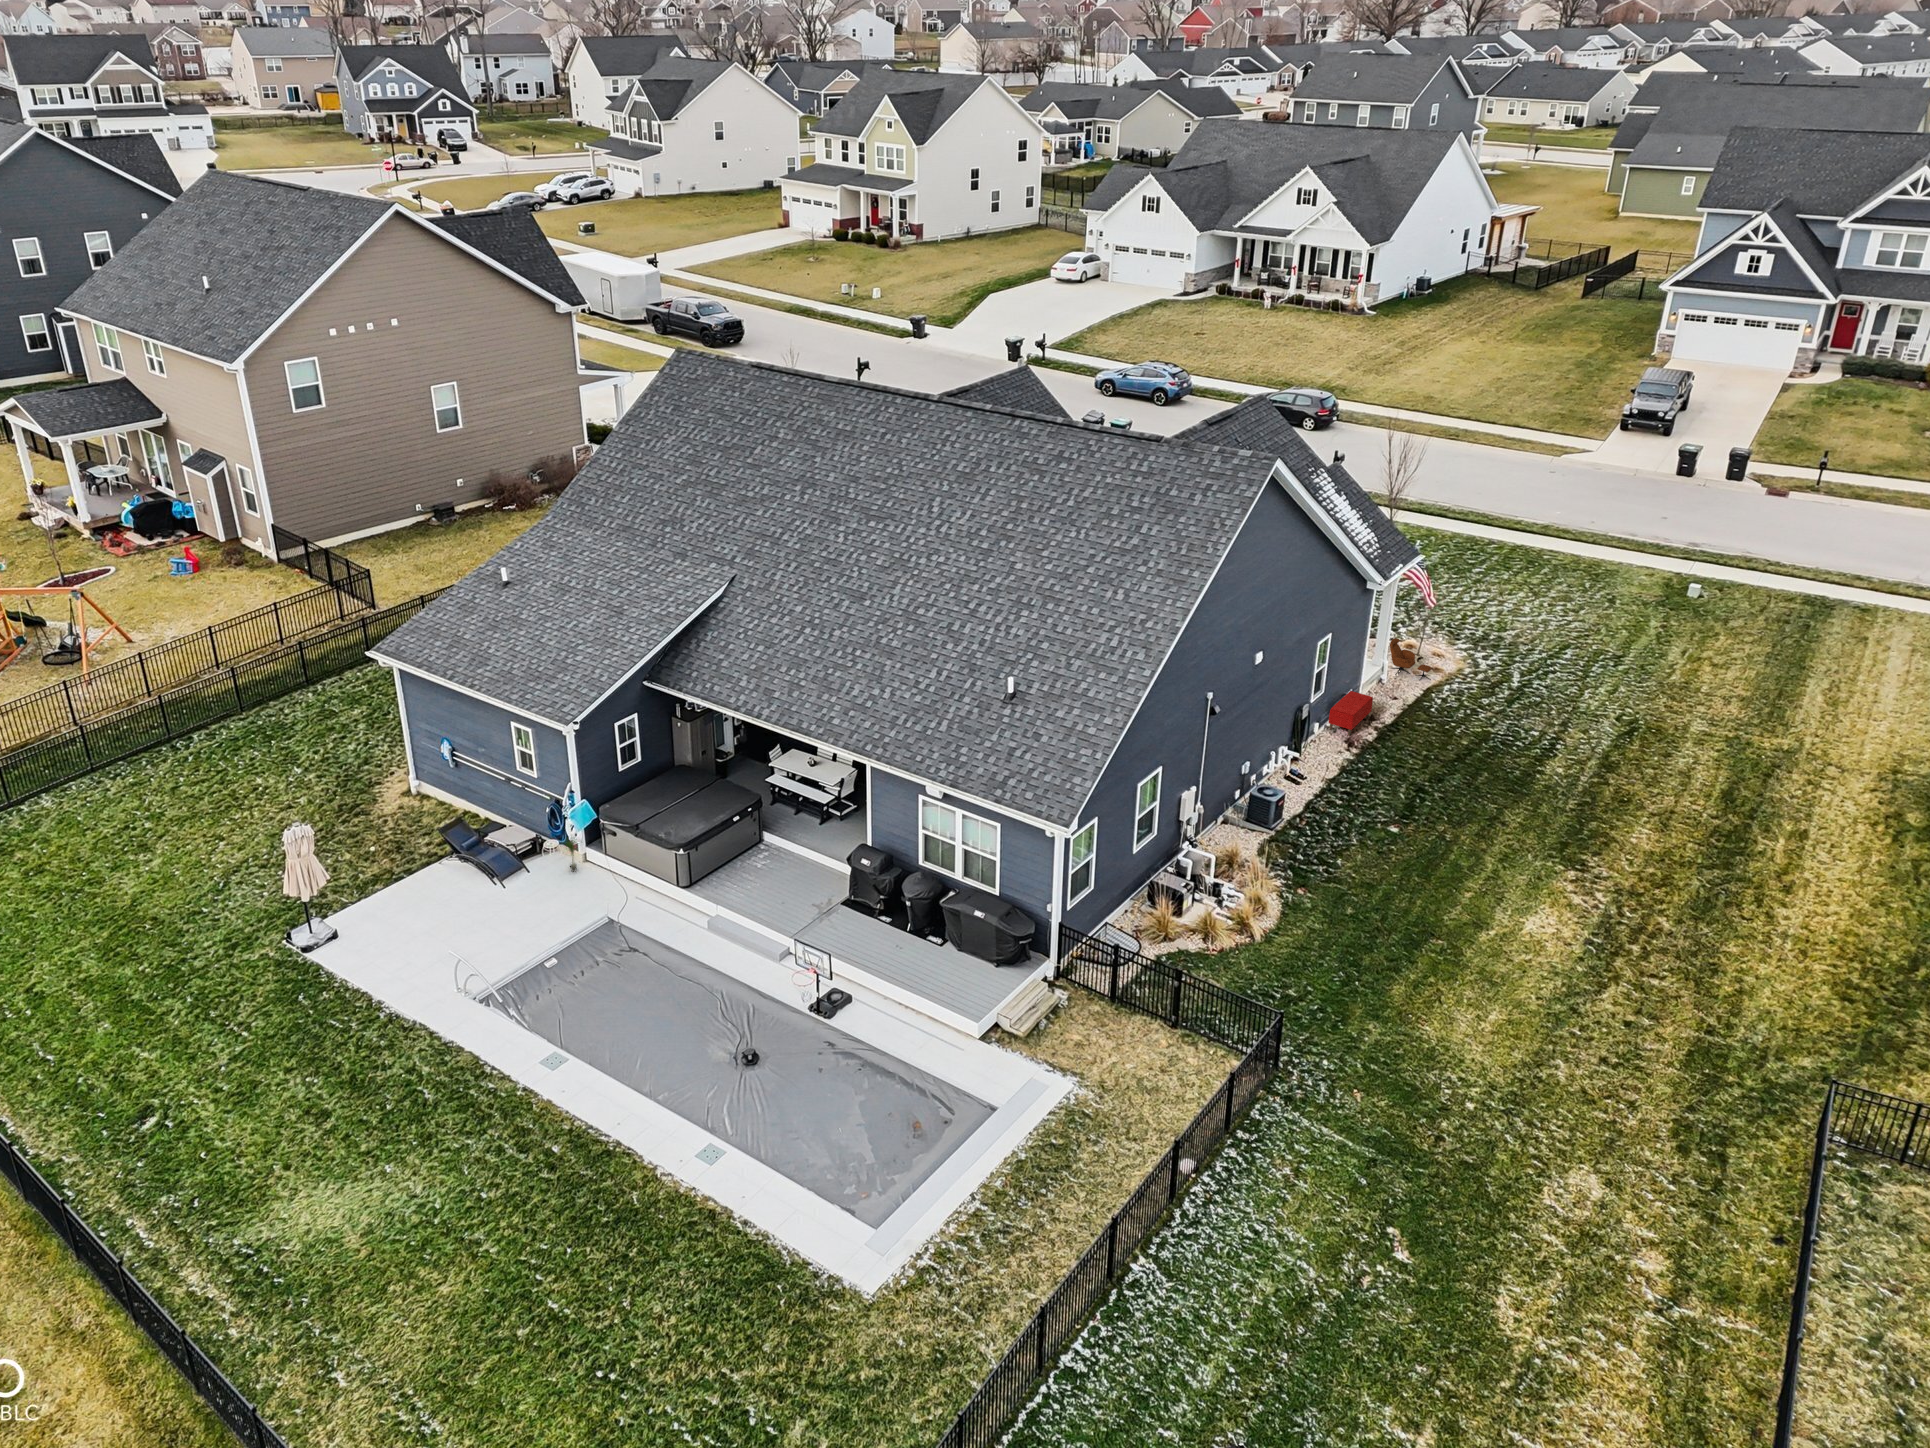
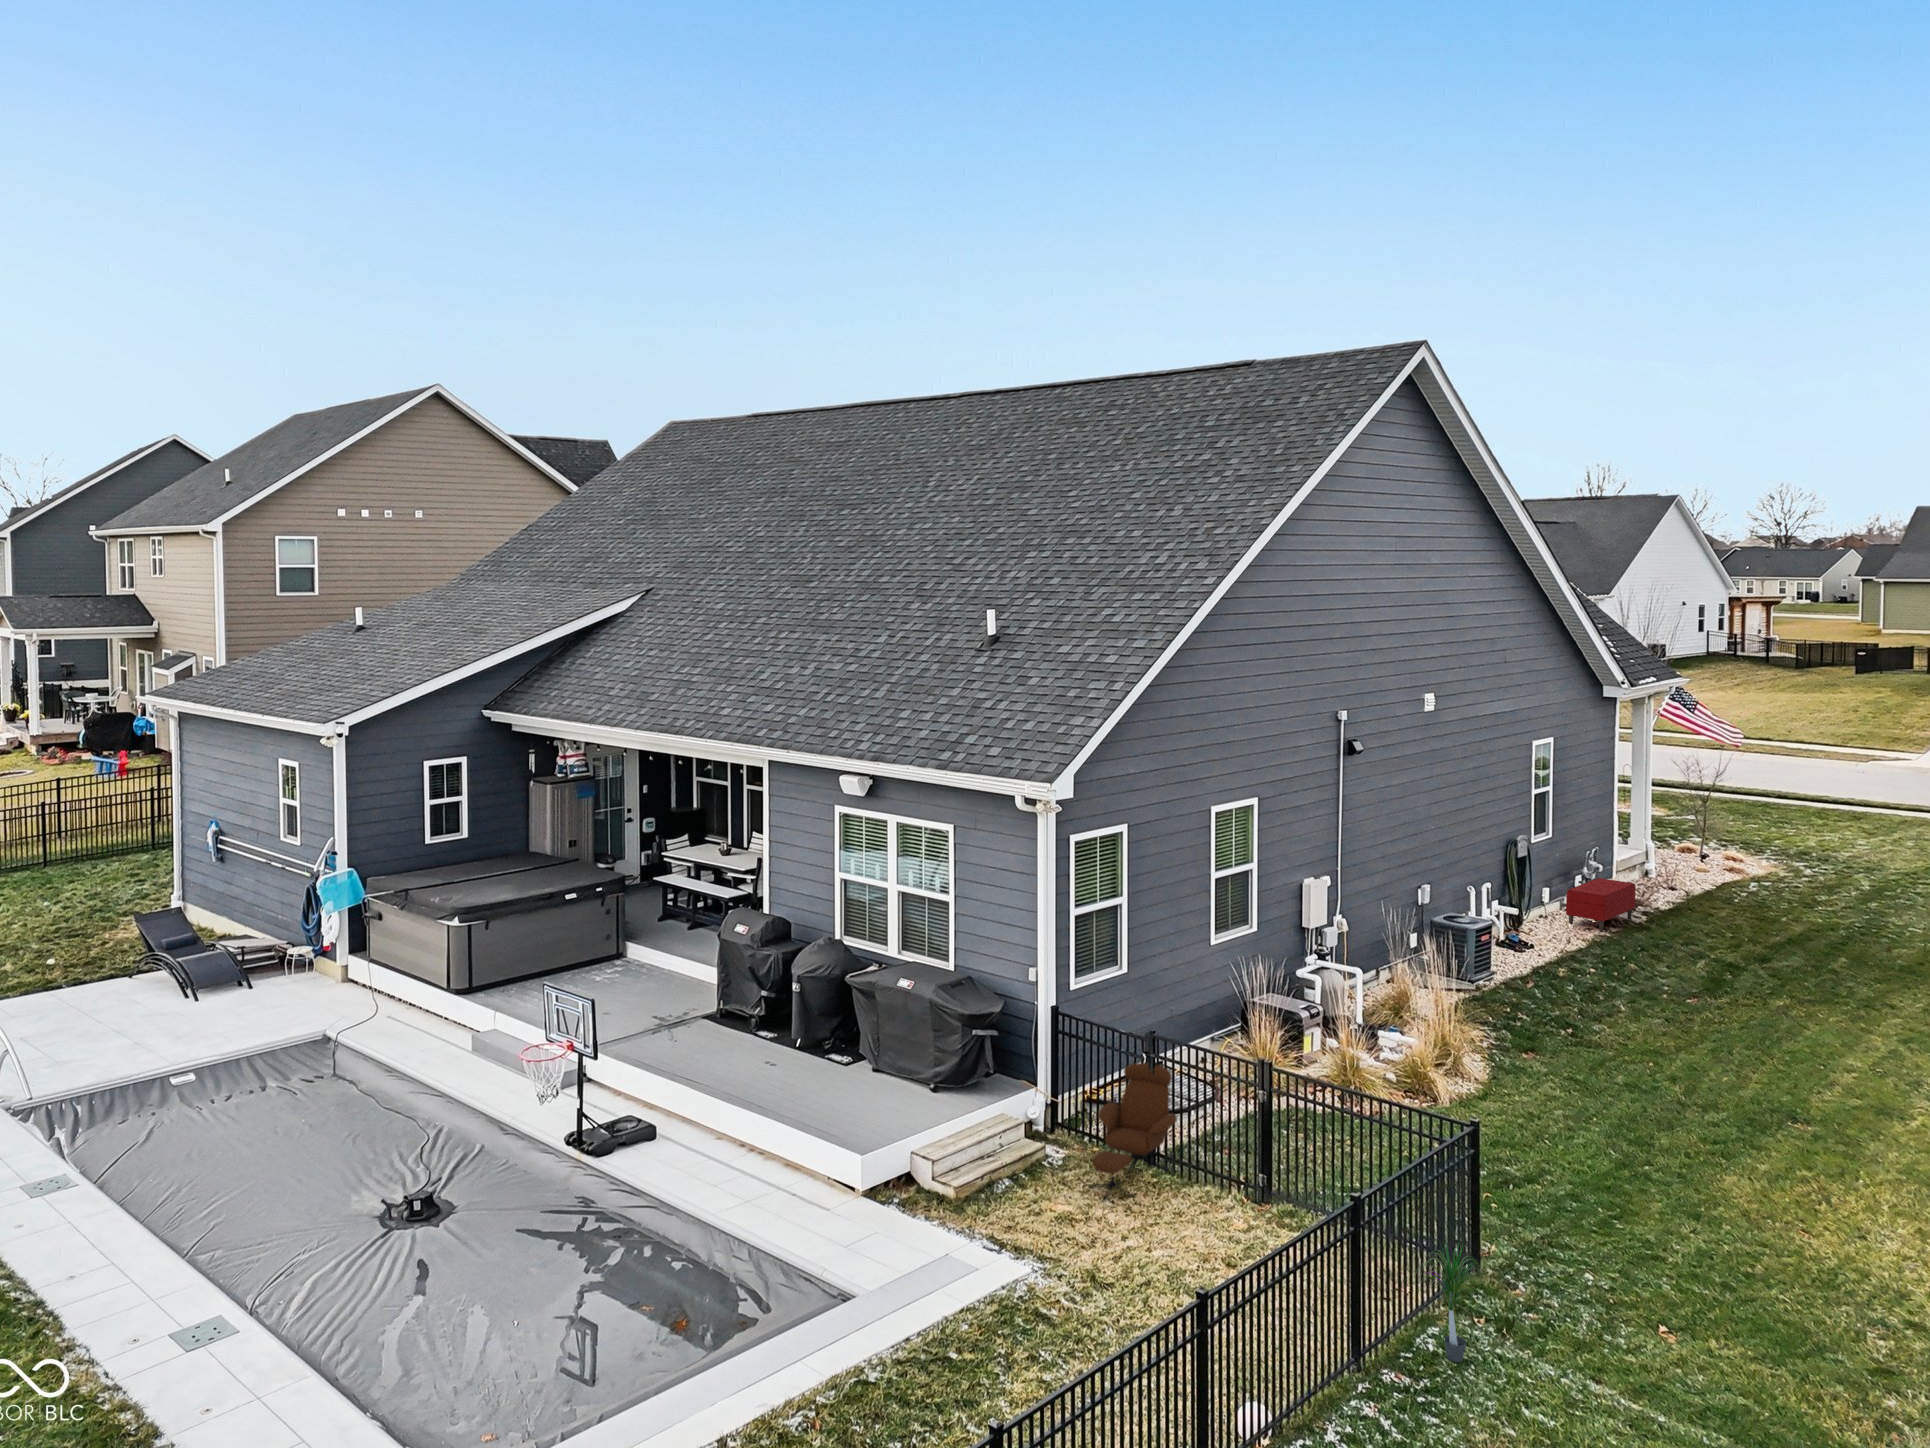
lounge chair: present [1390,638,1431,680] -> present [1092,1063,1177,1200]
potted plant: present [566,838,577,872] -> present [1422,1245,1486,1362]

